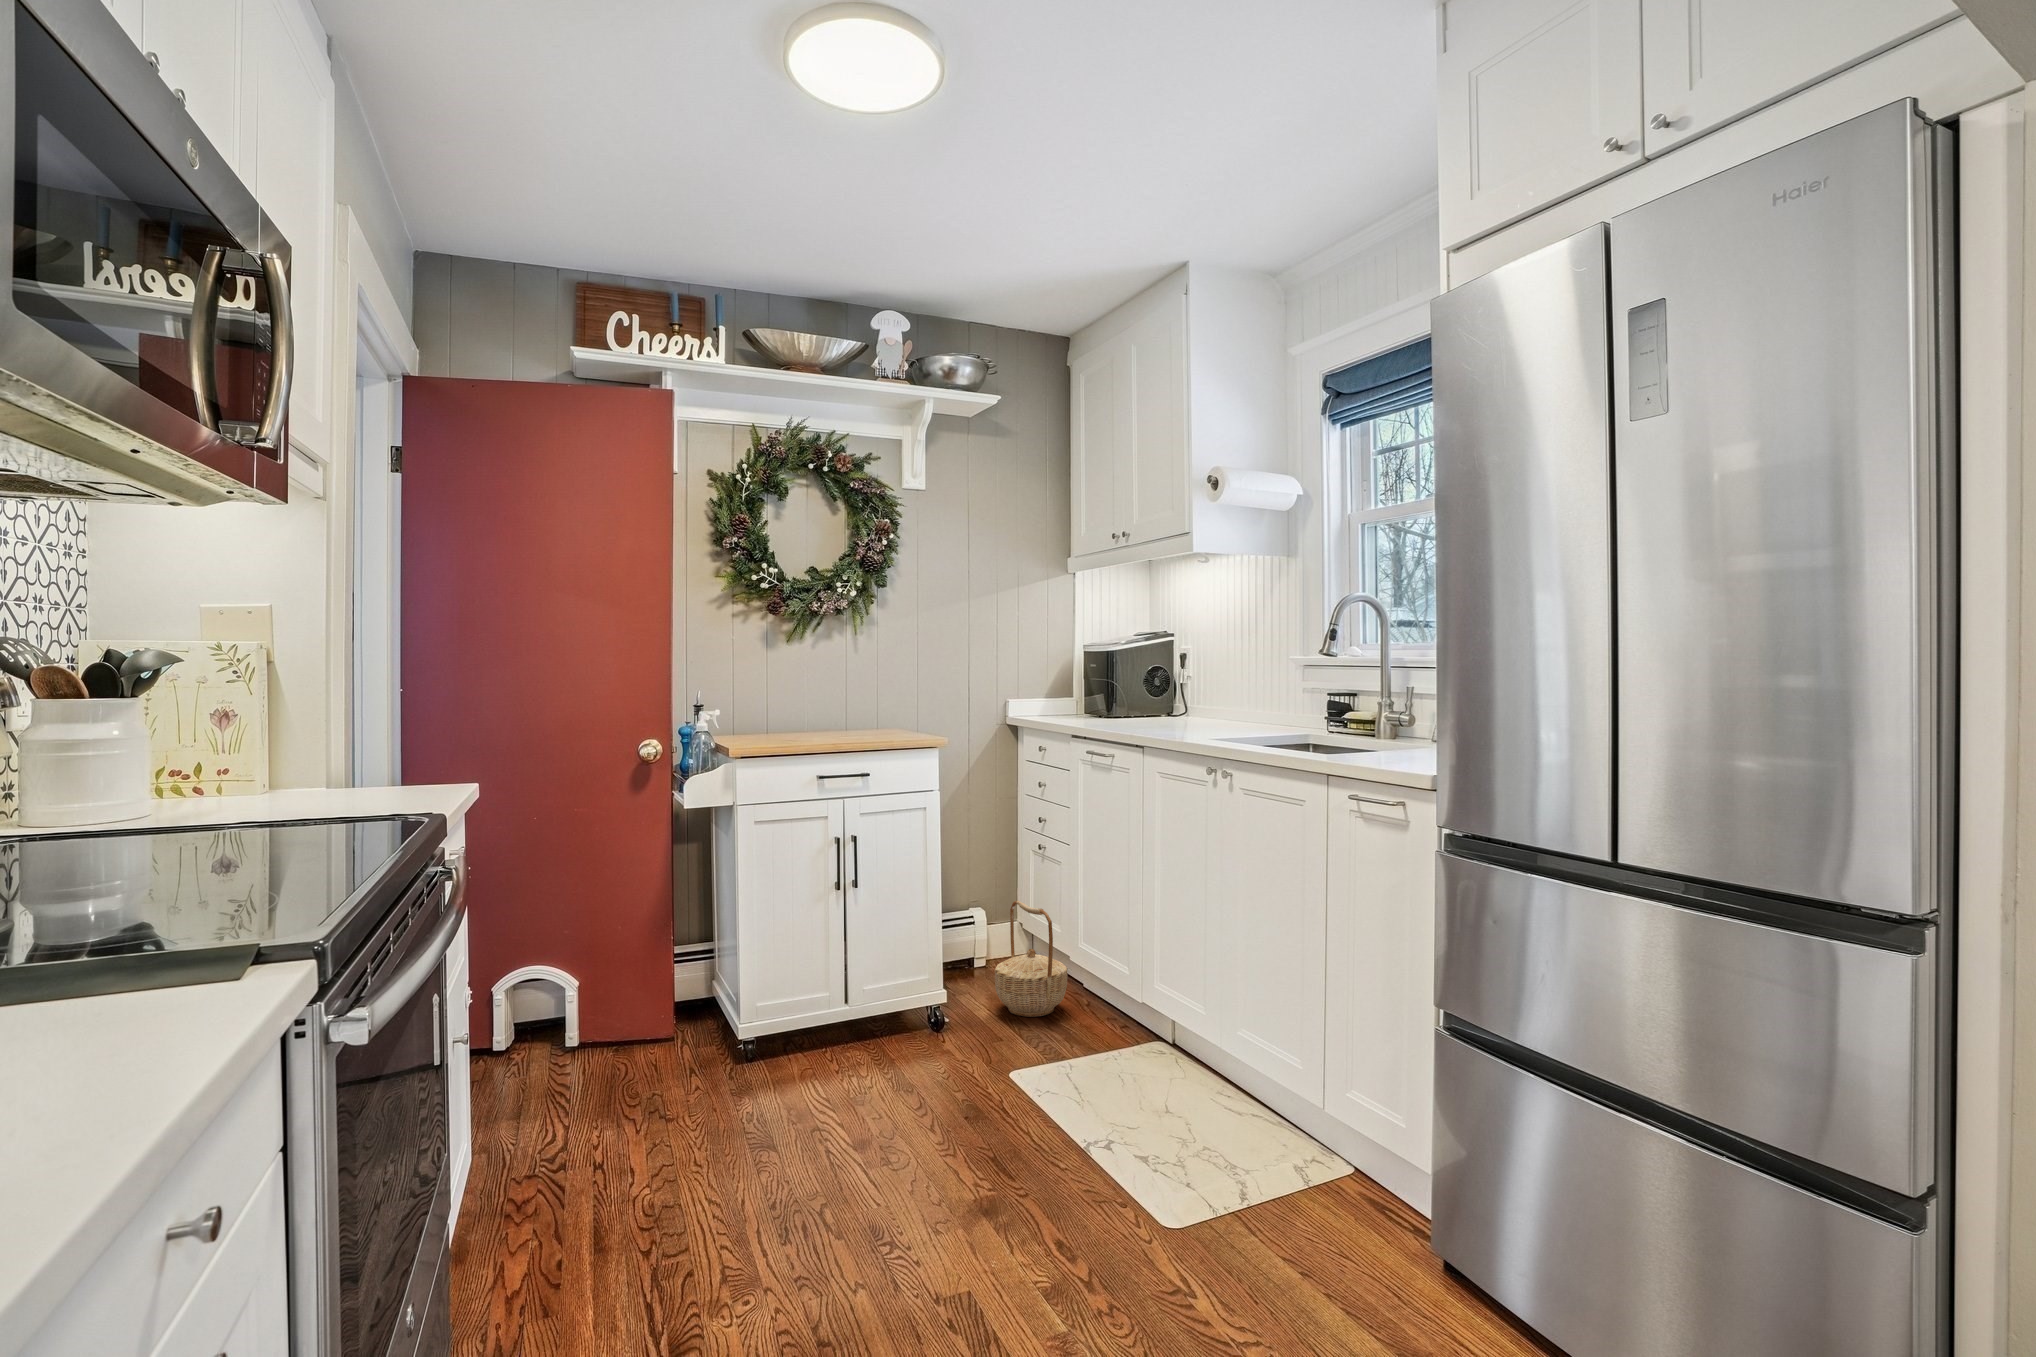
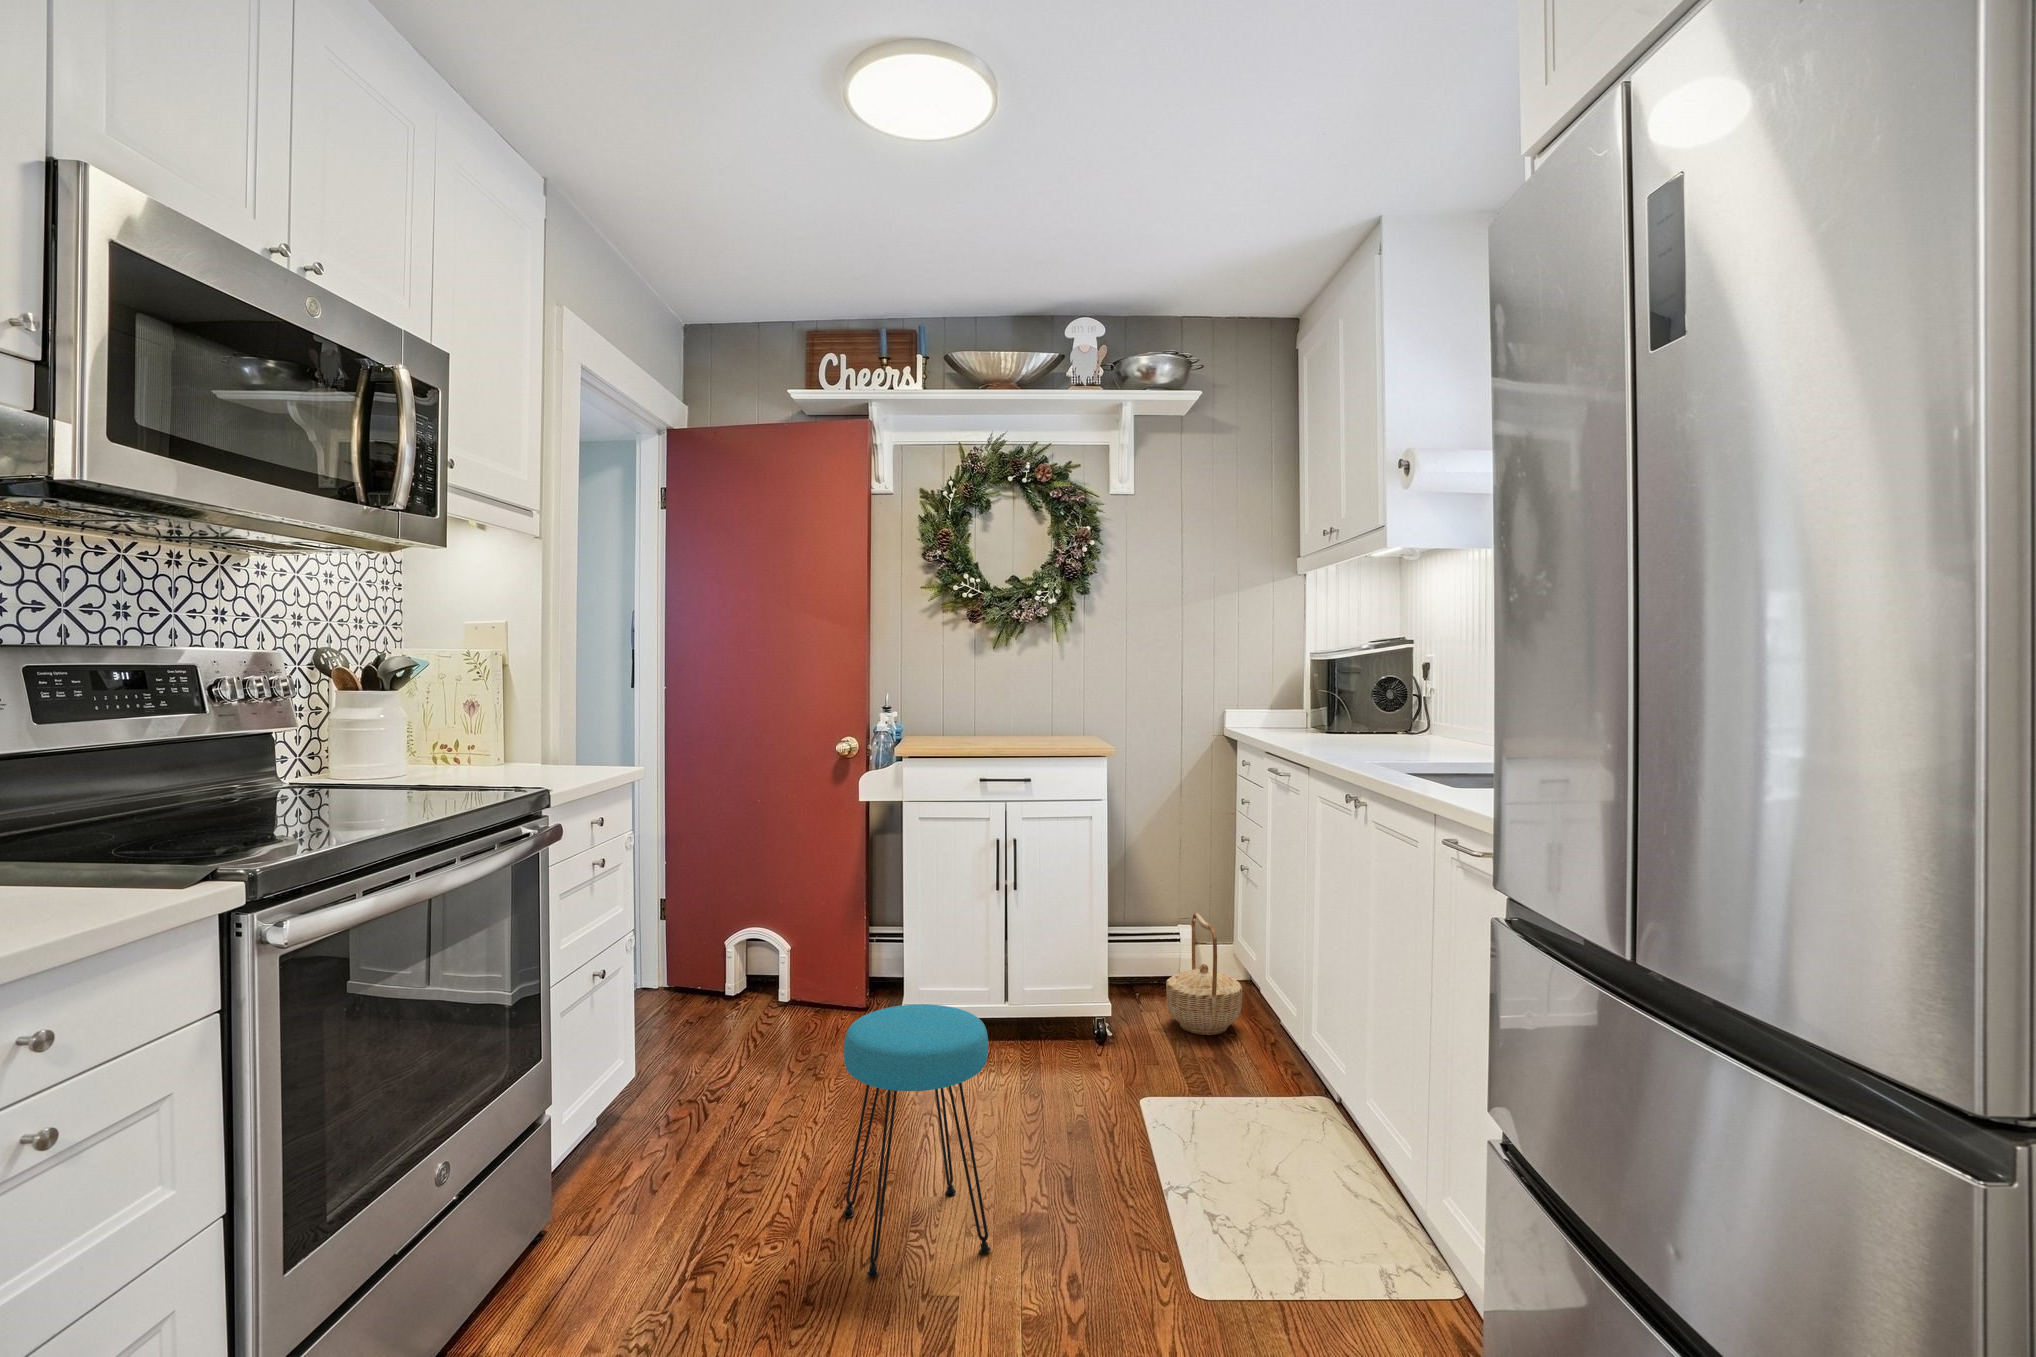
stool: none [799,1009,974,1299] -> present [843,1004,990,1276]

